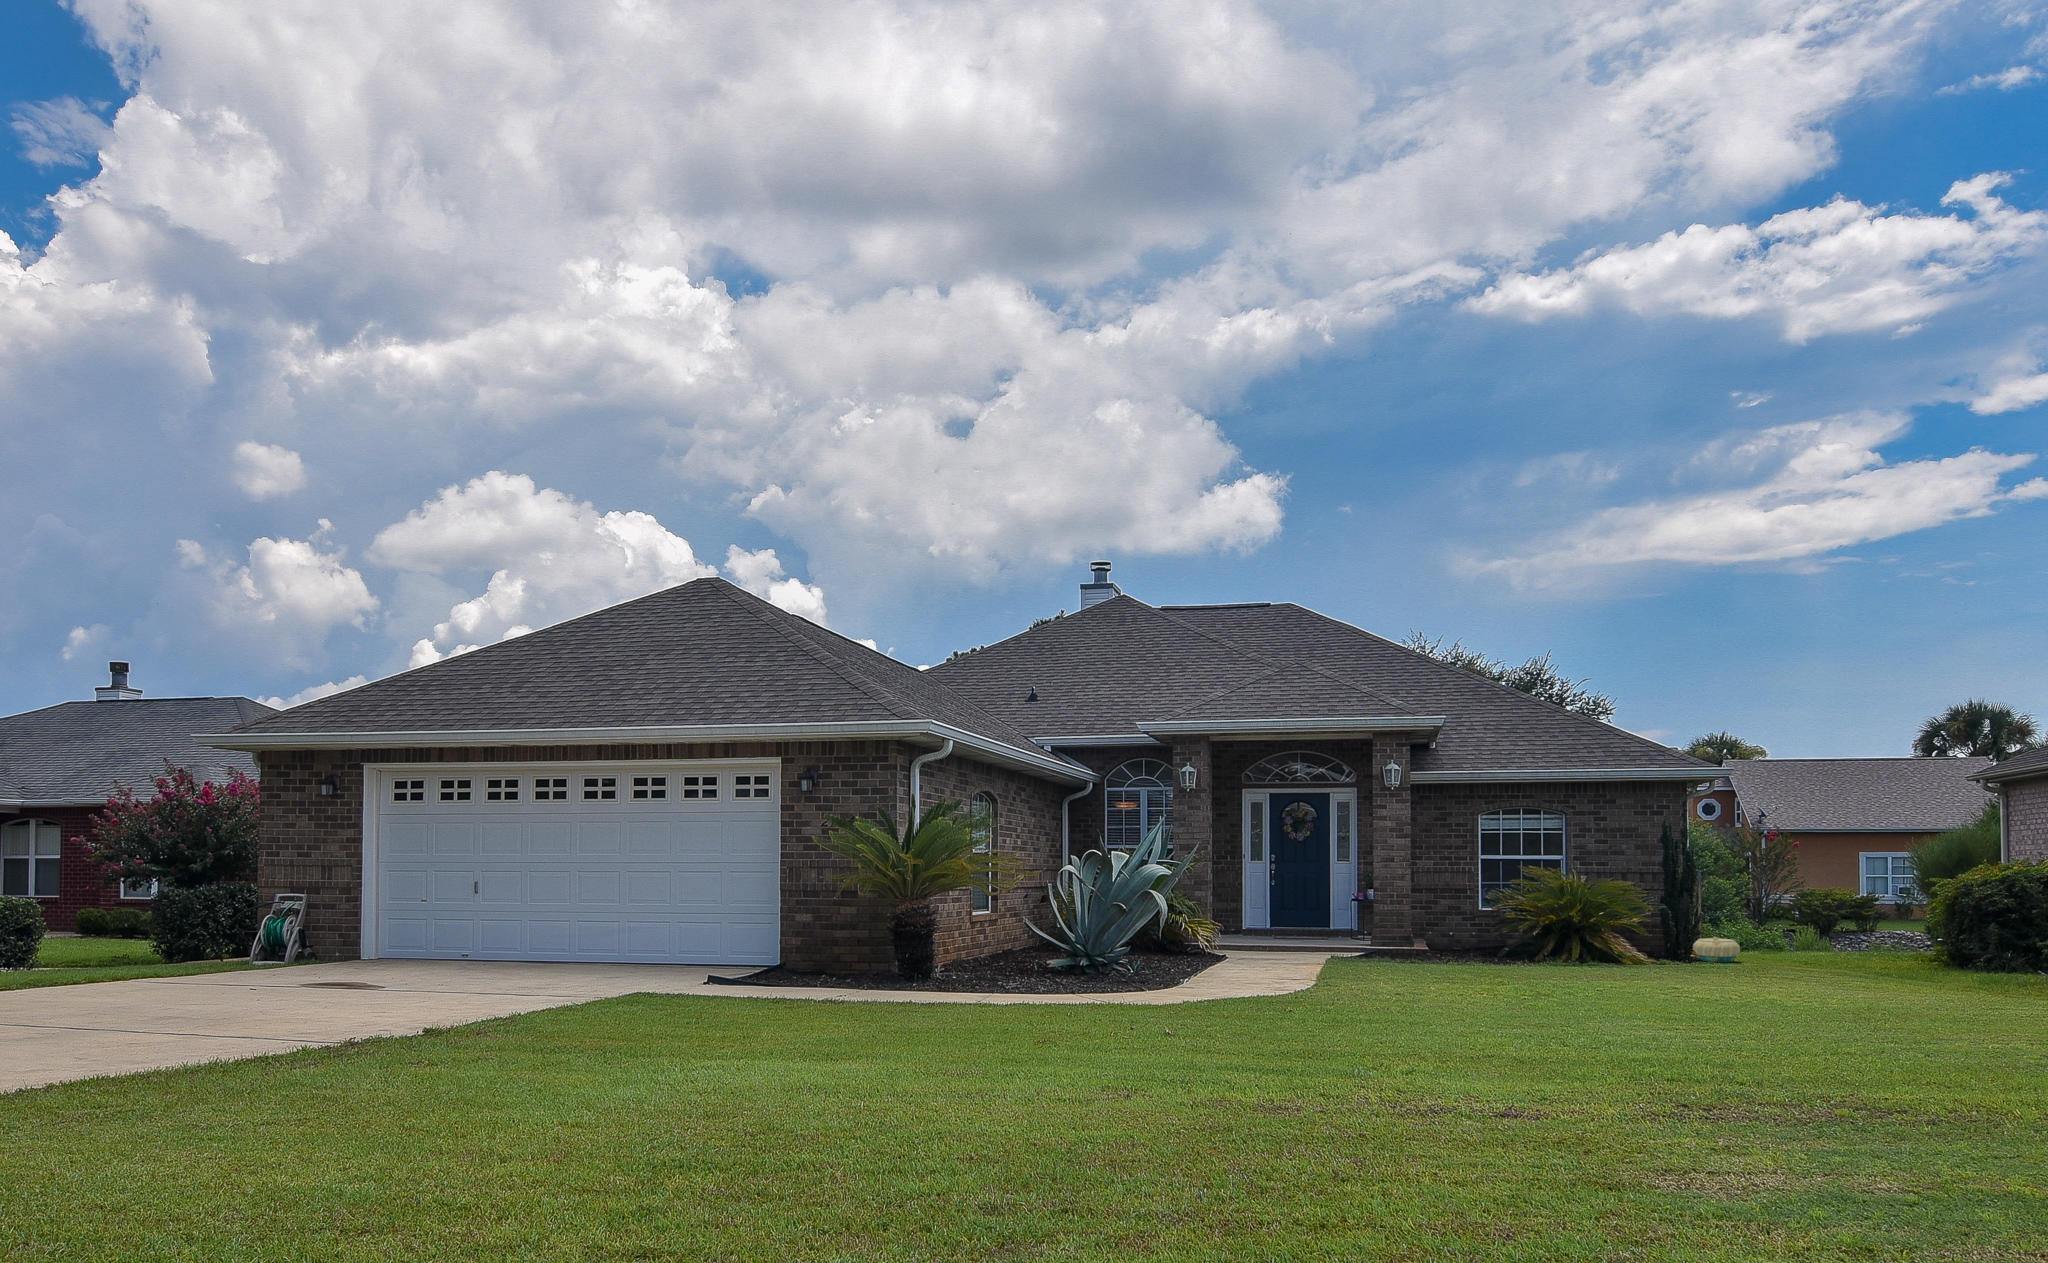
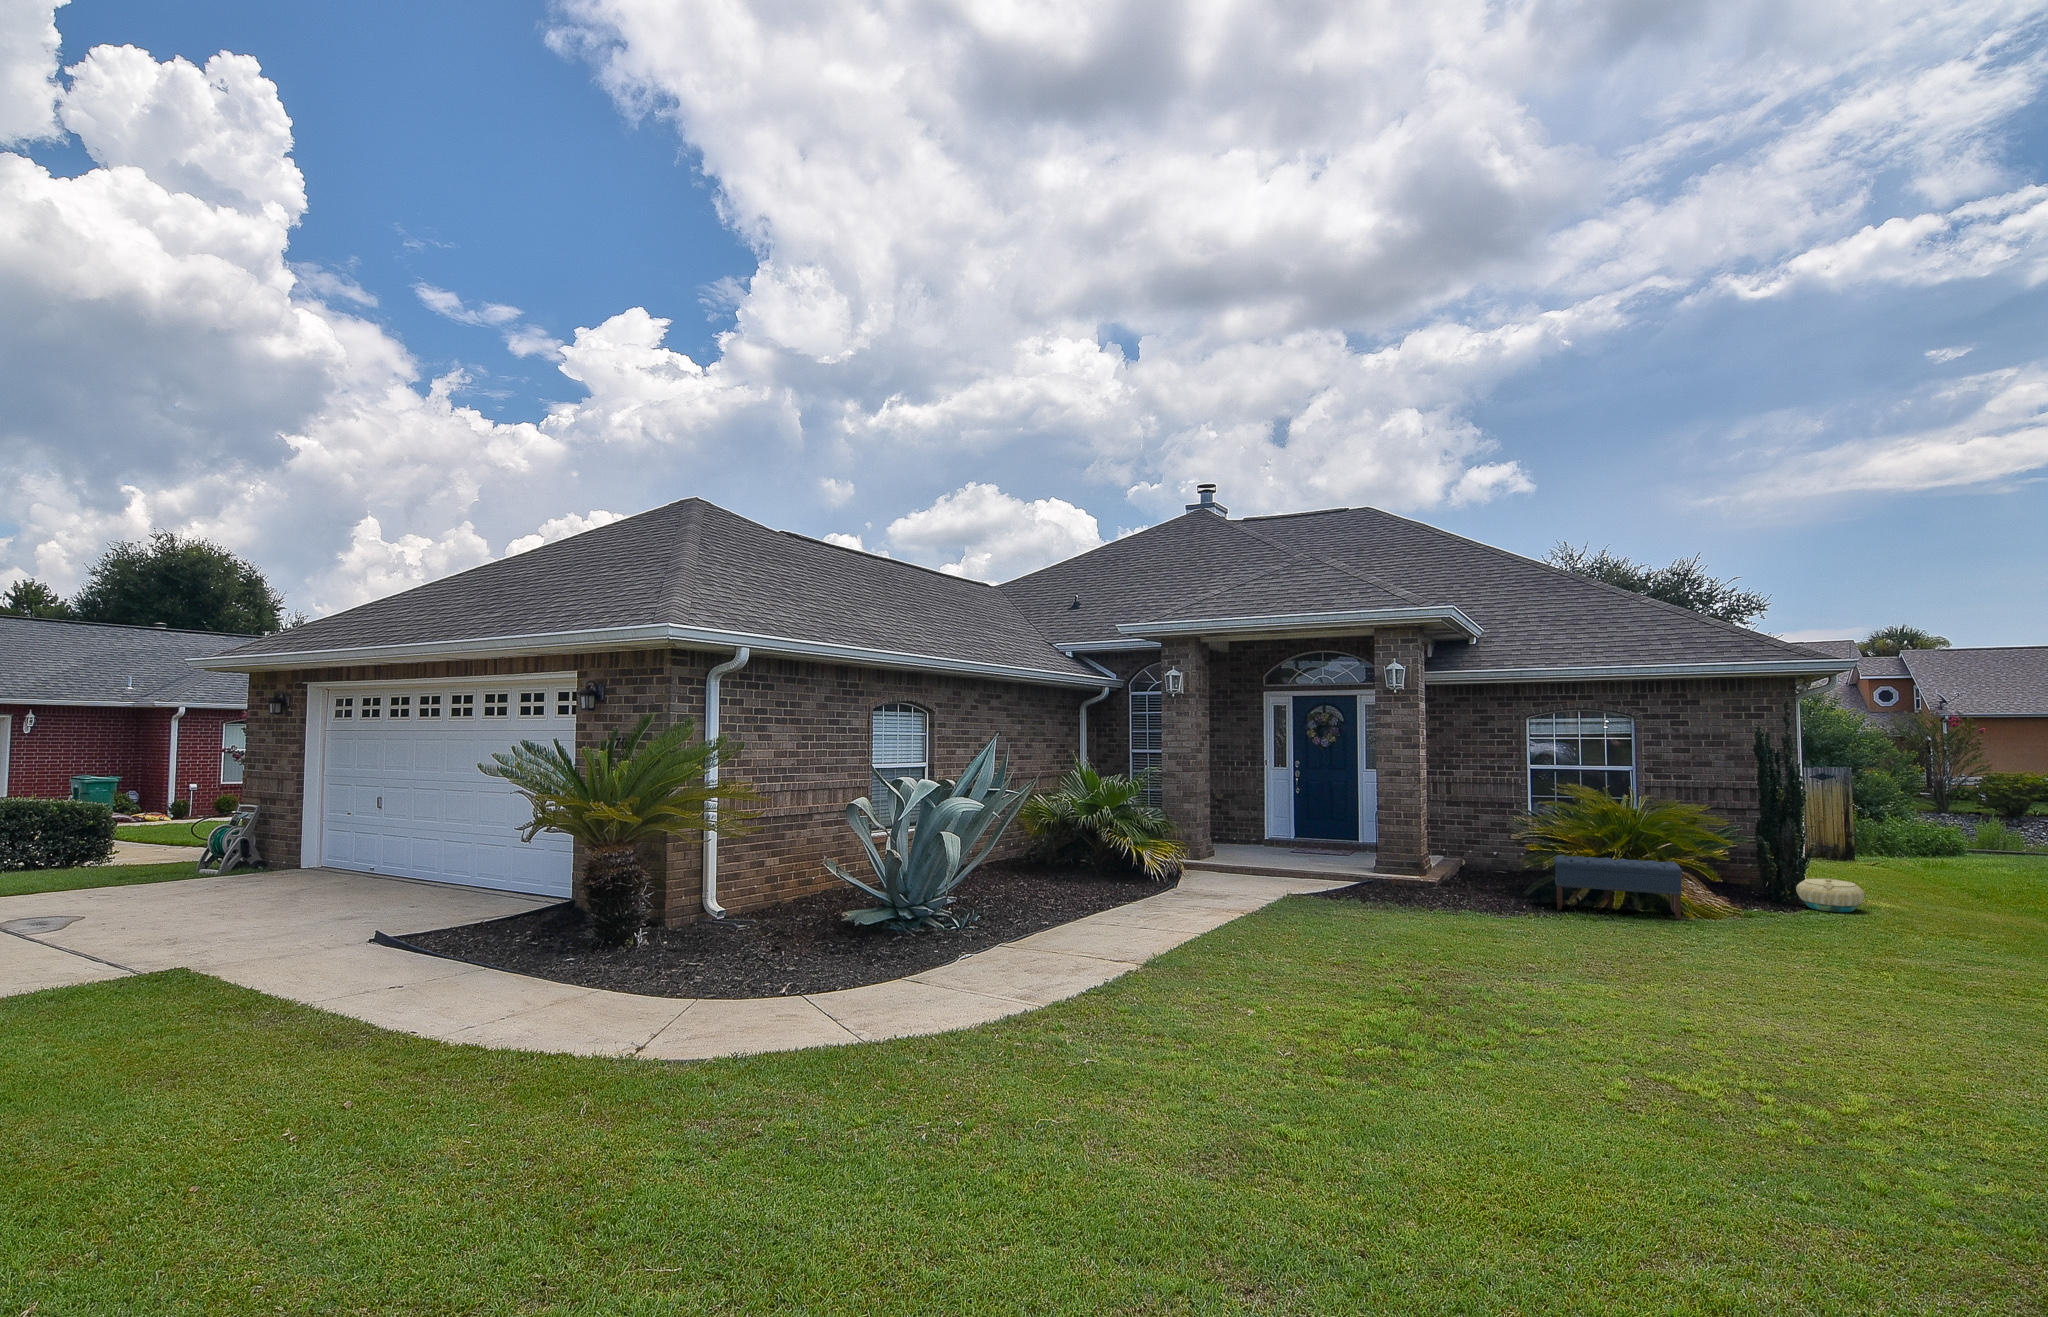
bench: none [1524,921,1621,966] -> present [1554,855,1682,920]

